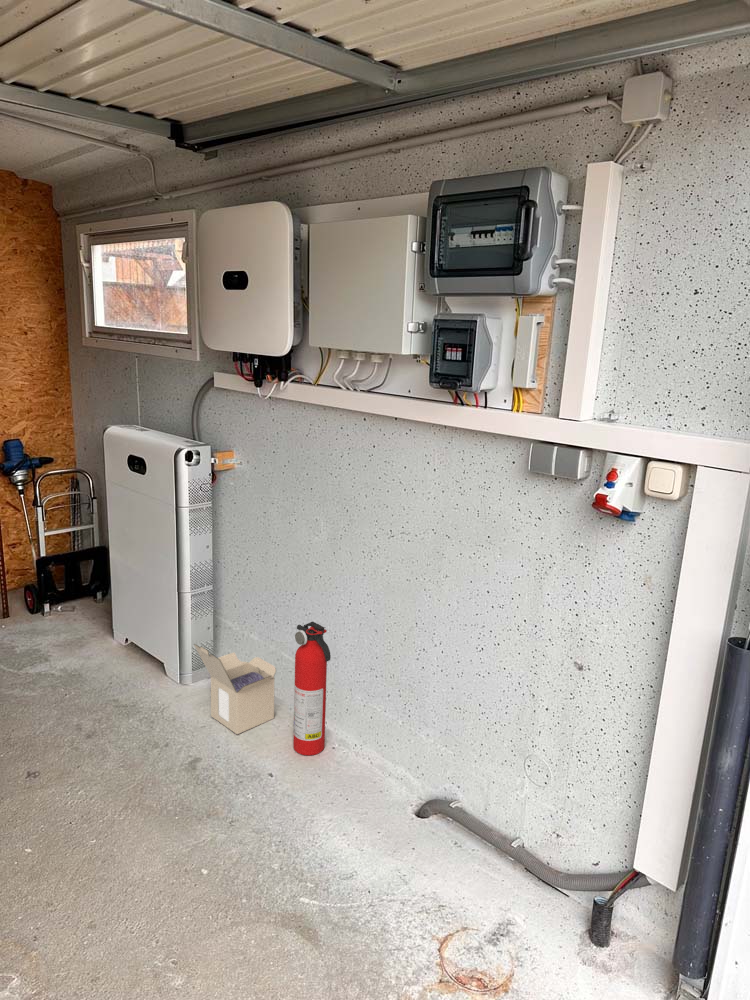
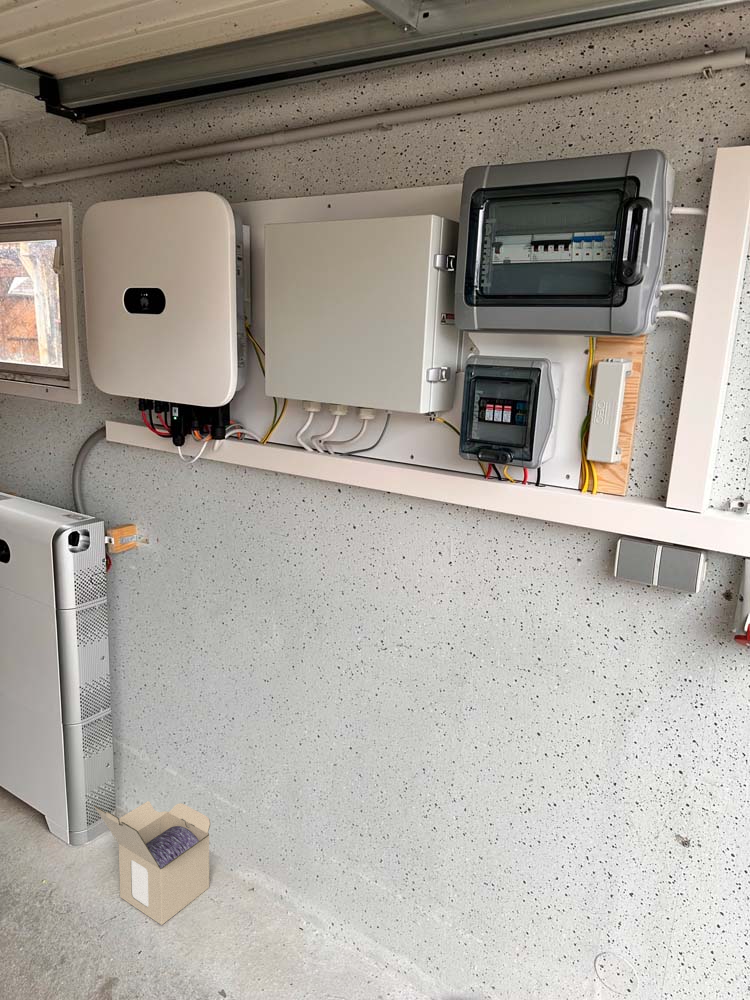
fire extinguisher: present [293,622,331,755] -> none [244,765,298,948]

